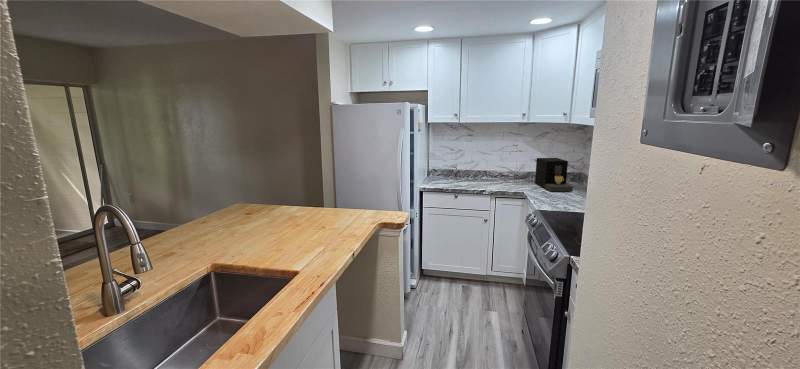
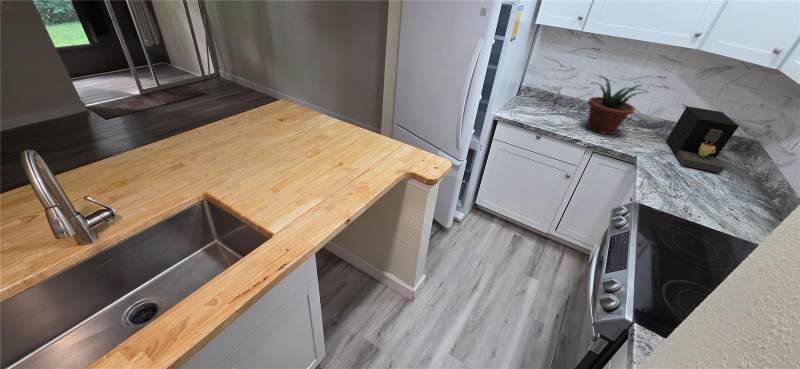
potted plant: none [475,149,513,185] -> present [587,77,648,134]

